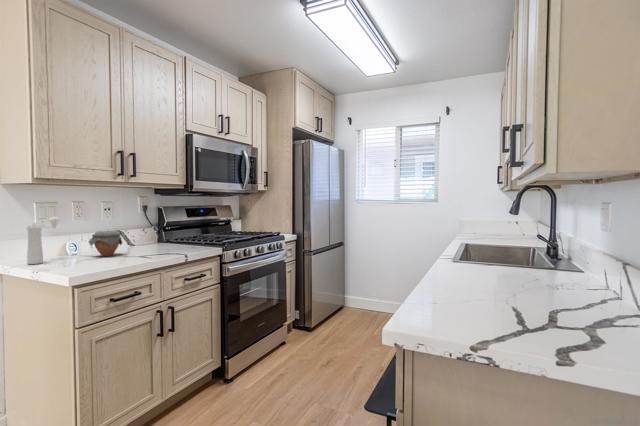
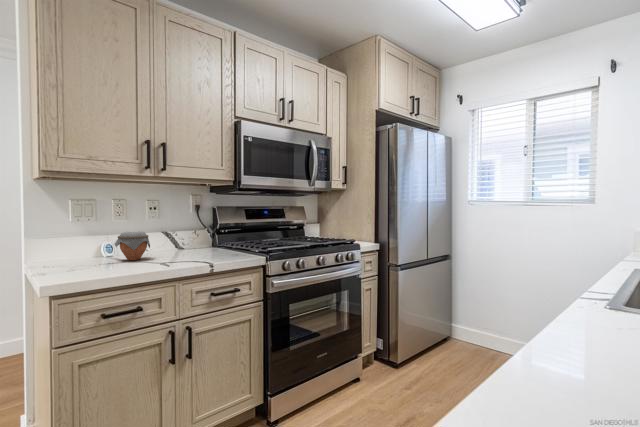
pepper mill: present [27,217,60,264] -> none [46,215,89,266]

